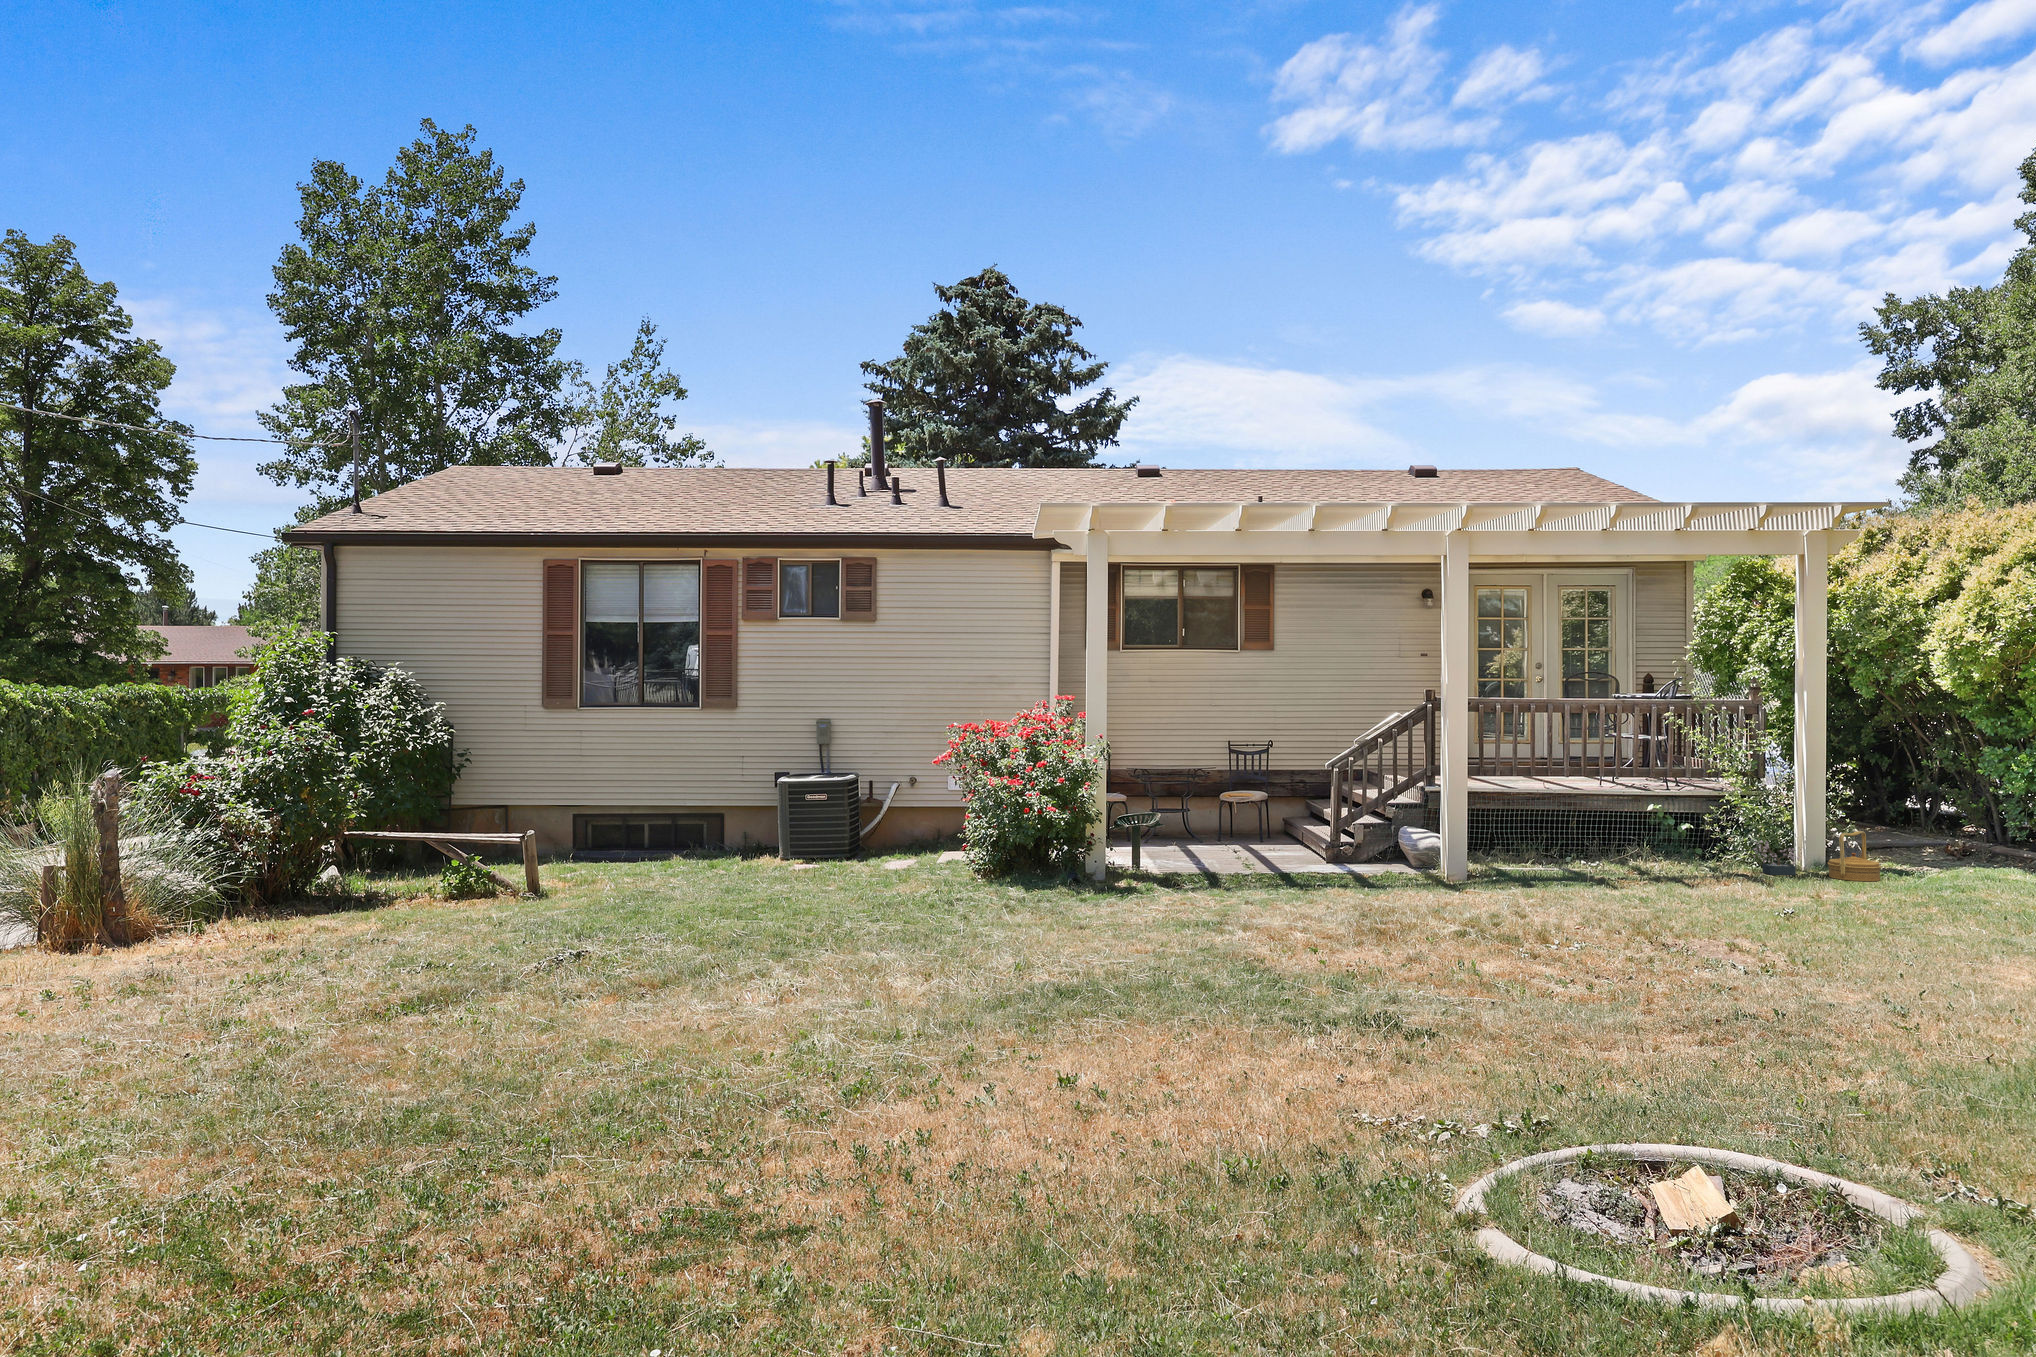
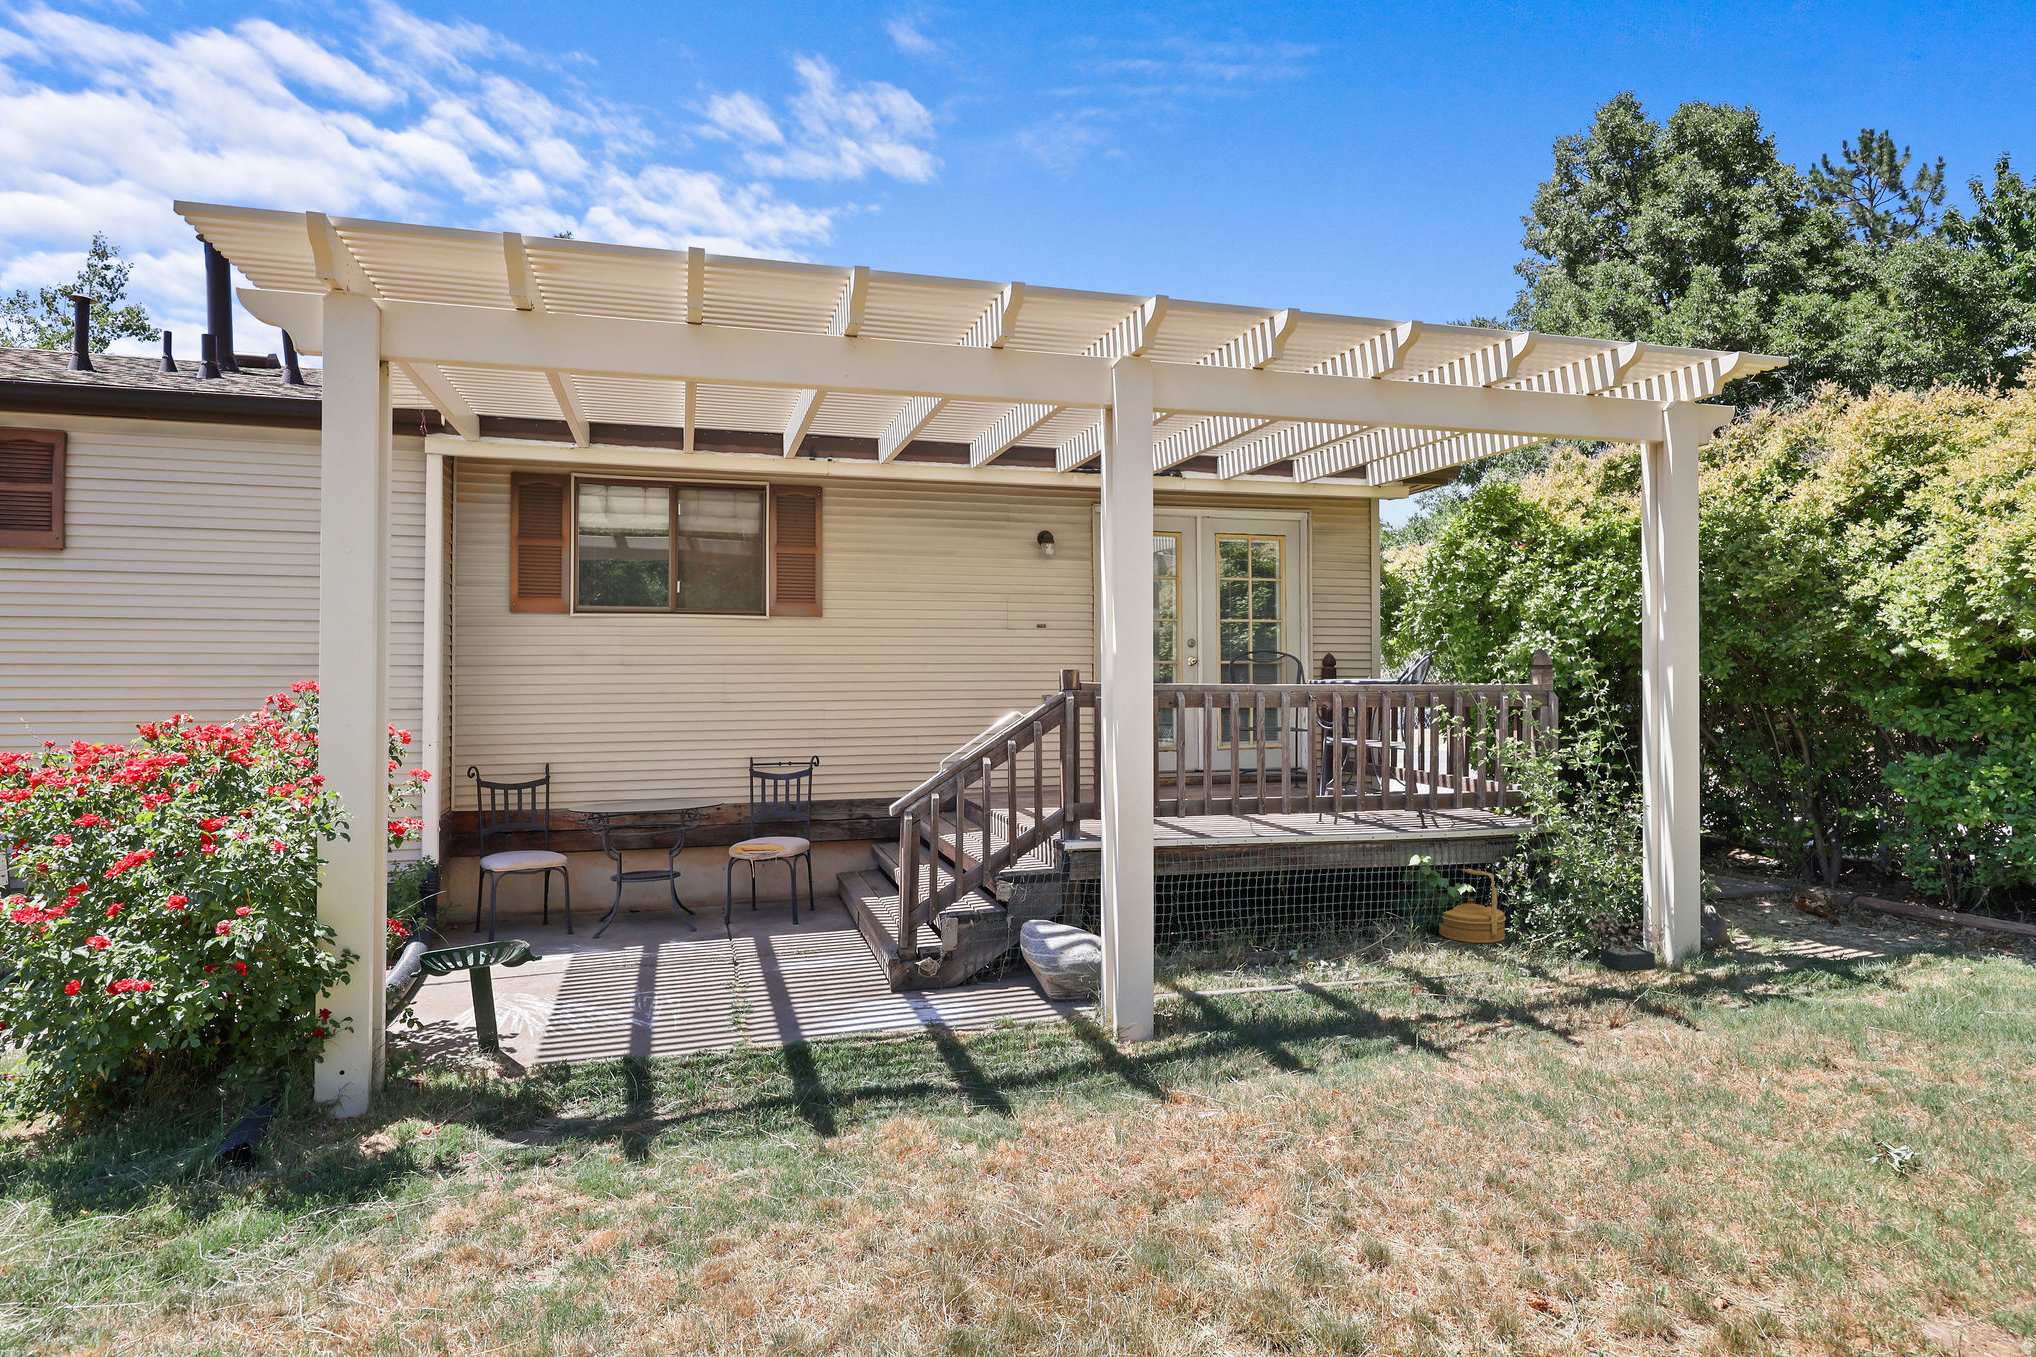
woven basket: present [1828,831,1881,881] -> present [1439,869,1506,943]

